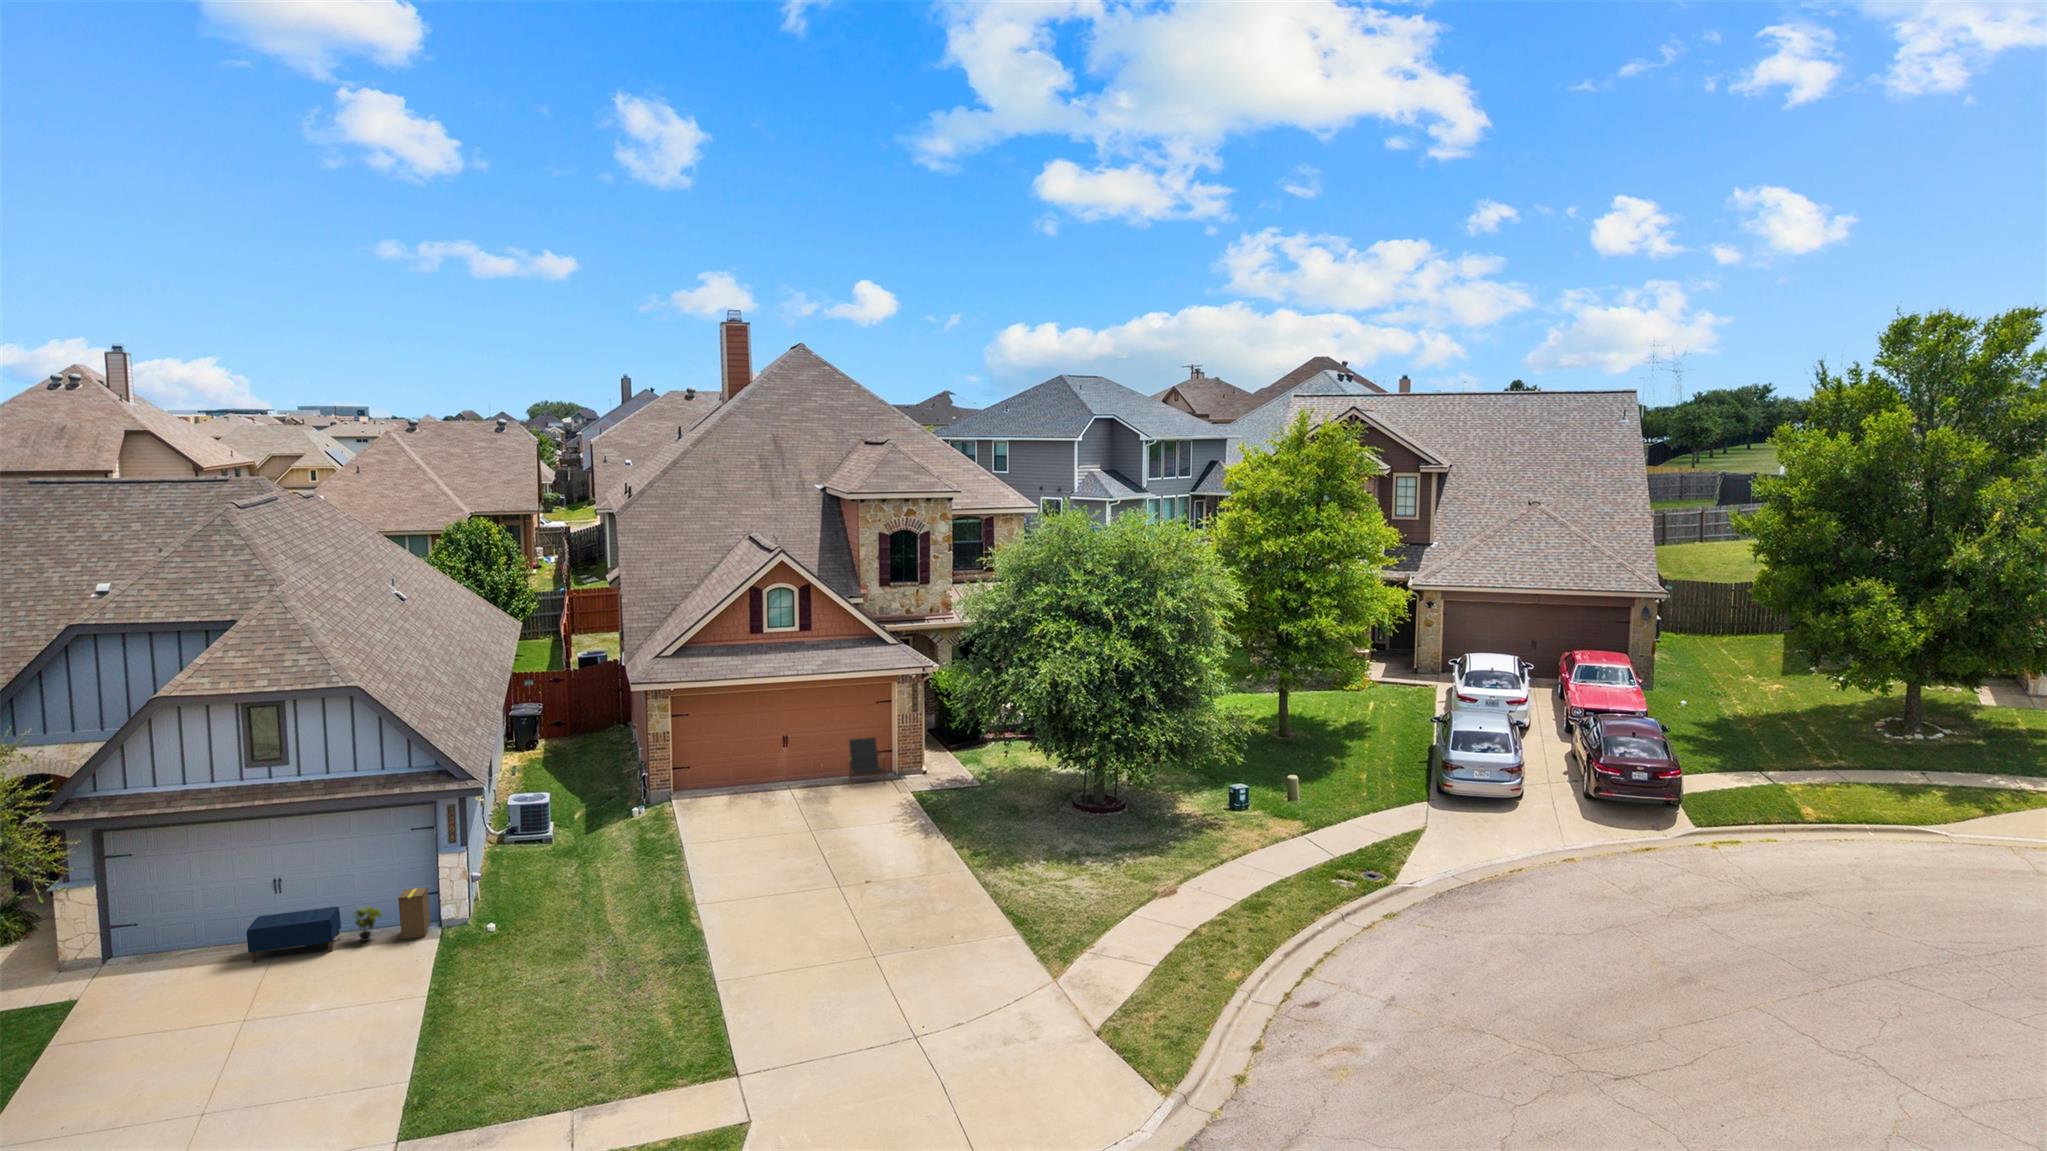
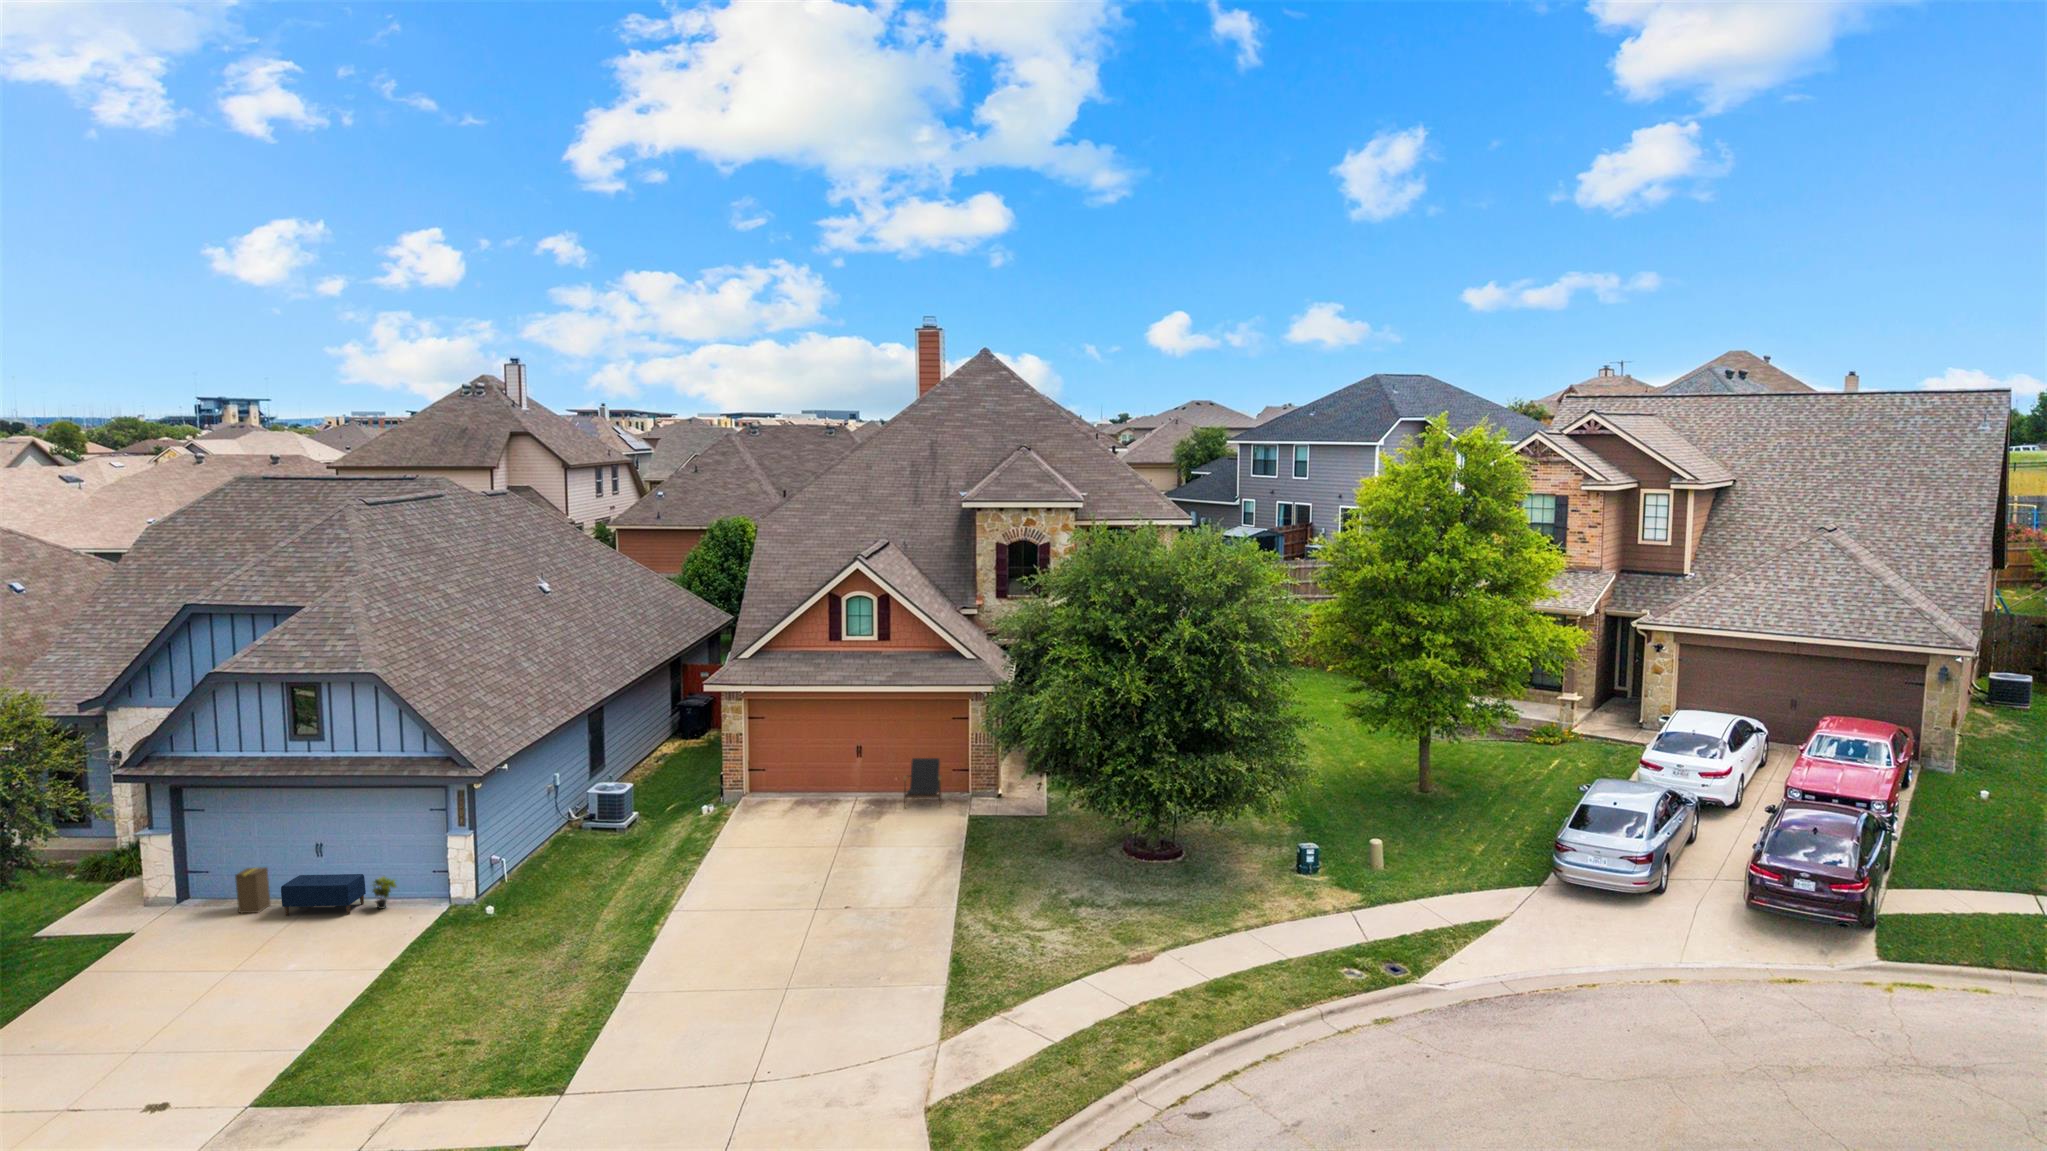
cardboard box: present [398,888,430,939] -> present [235,867,270,913]

